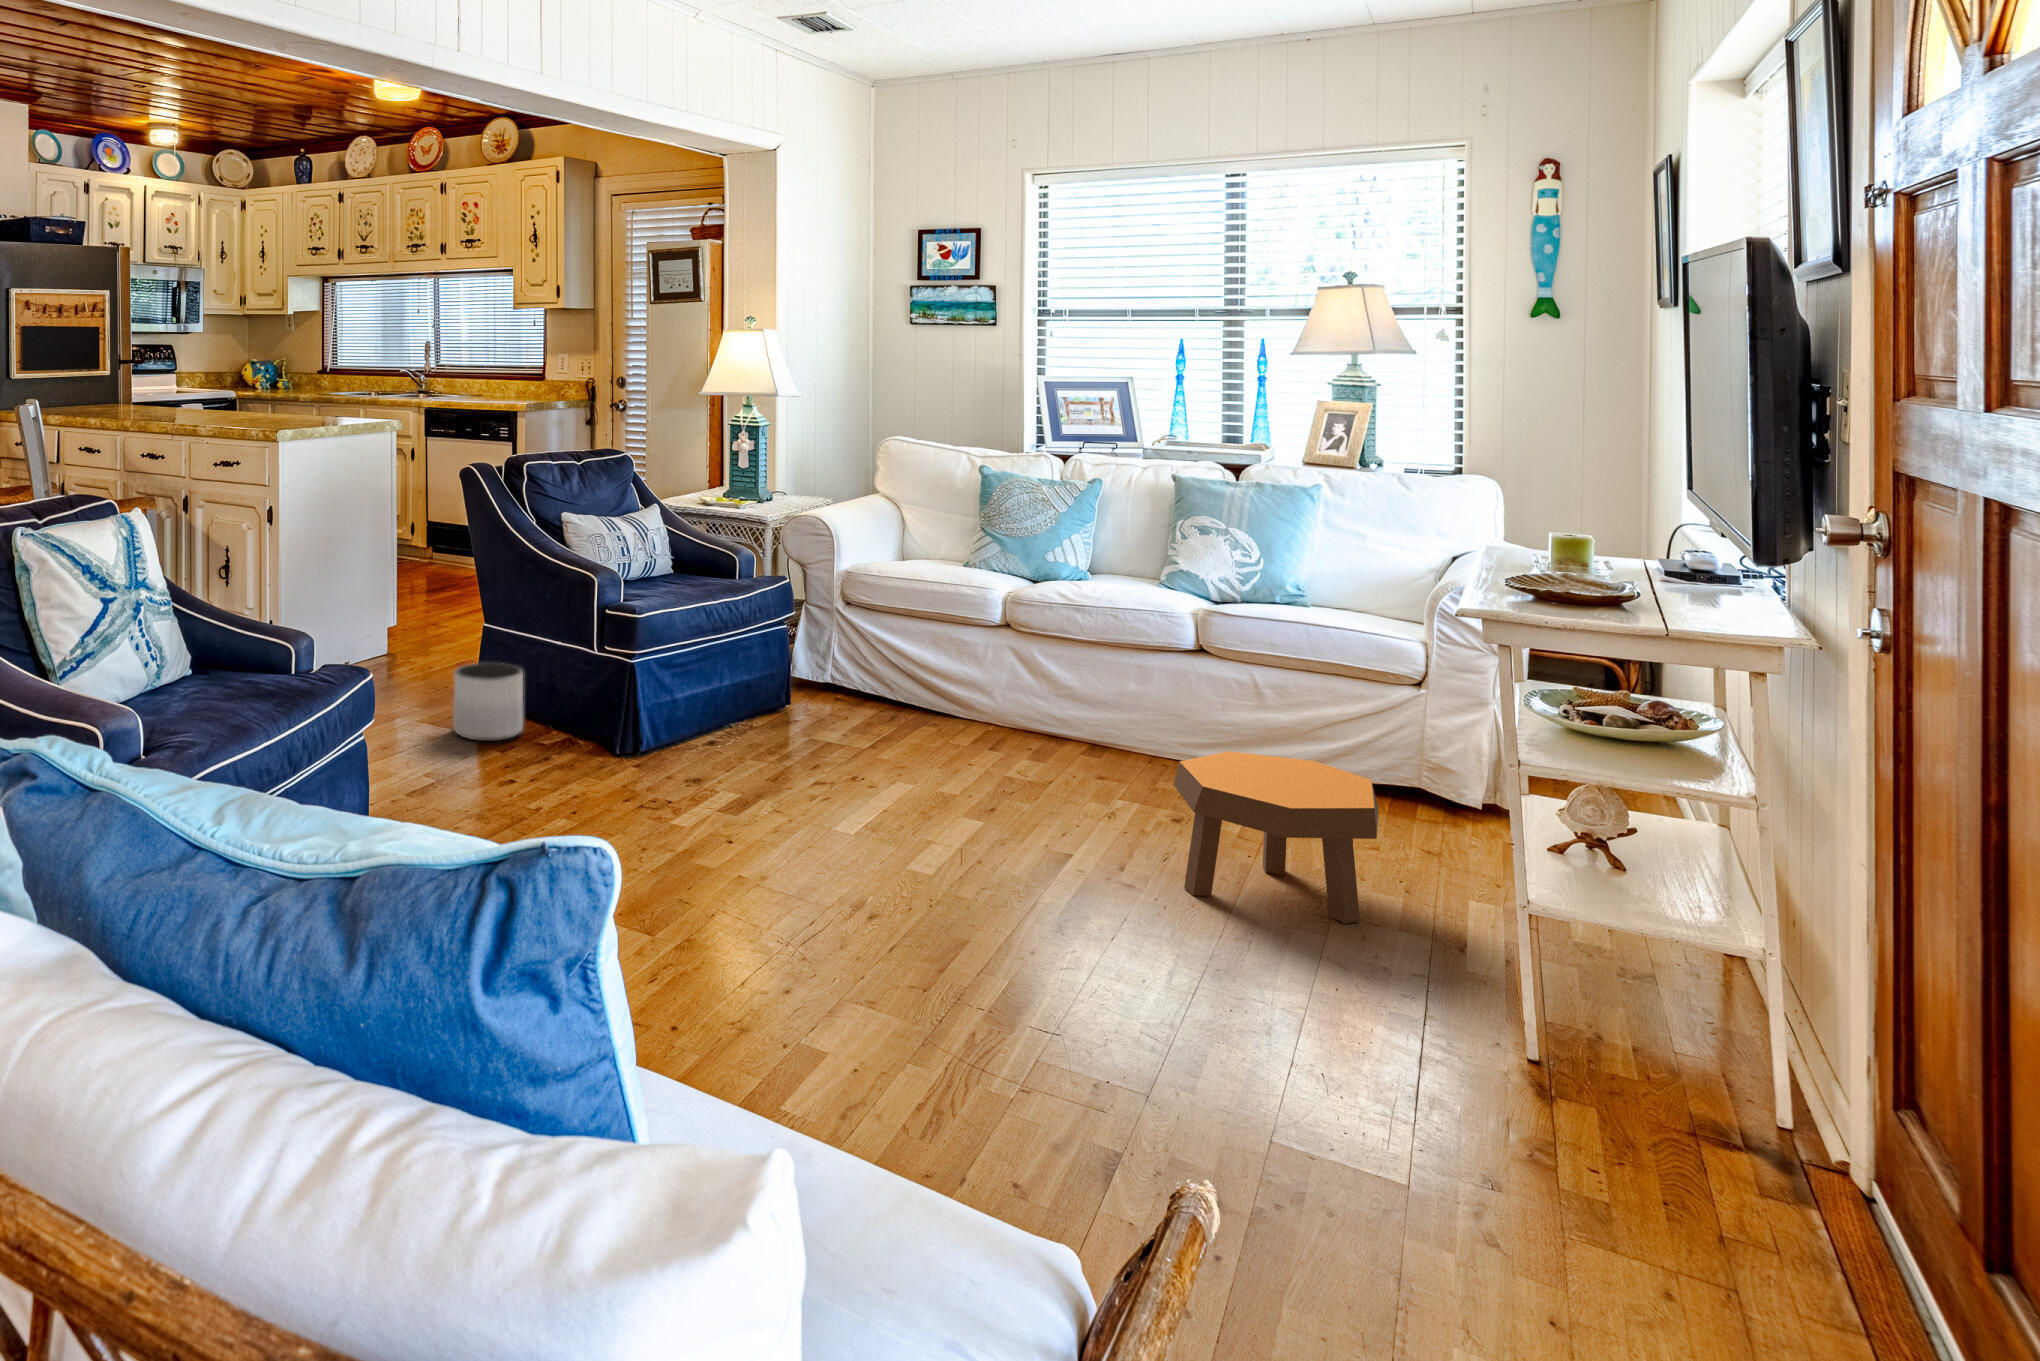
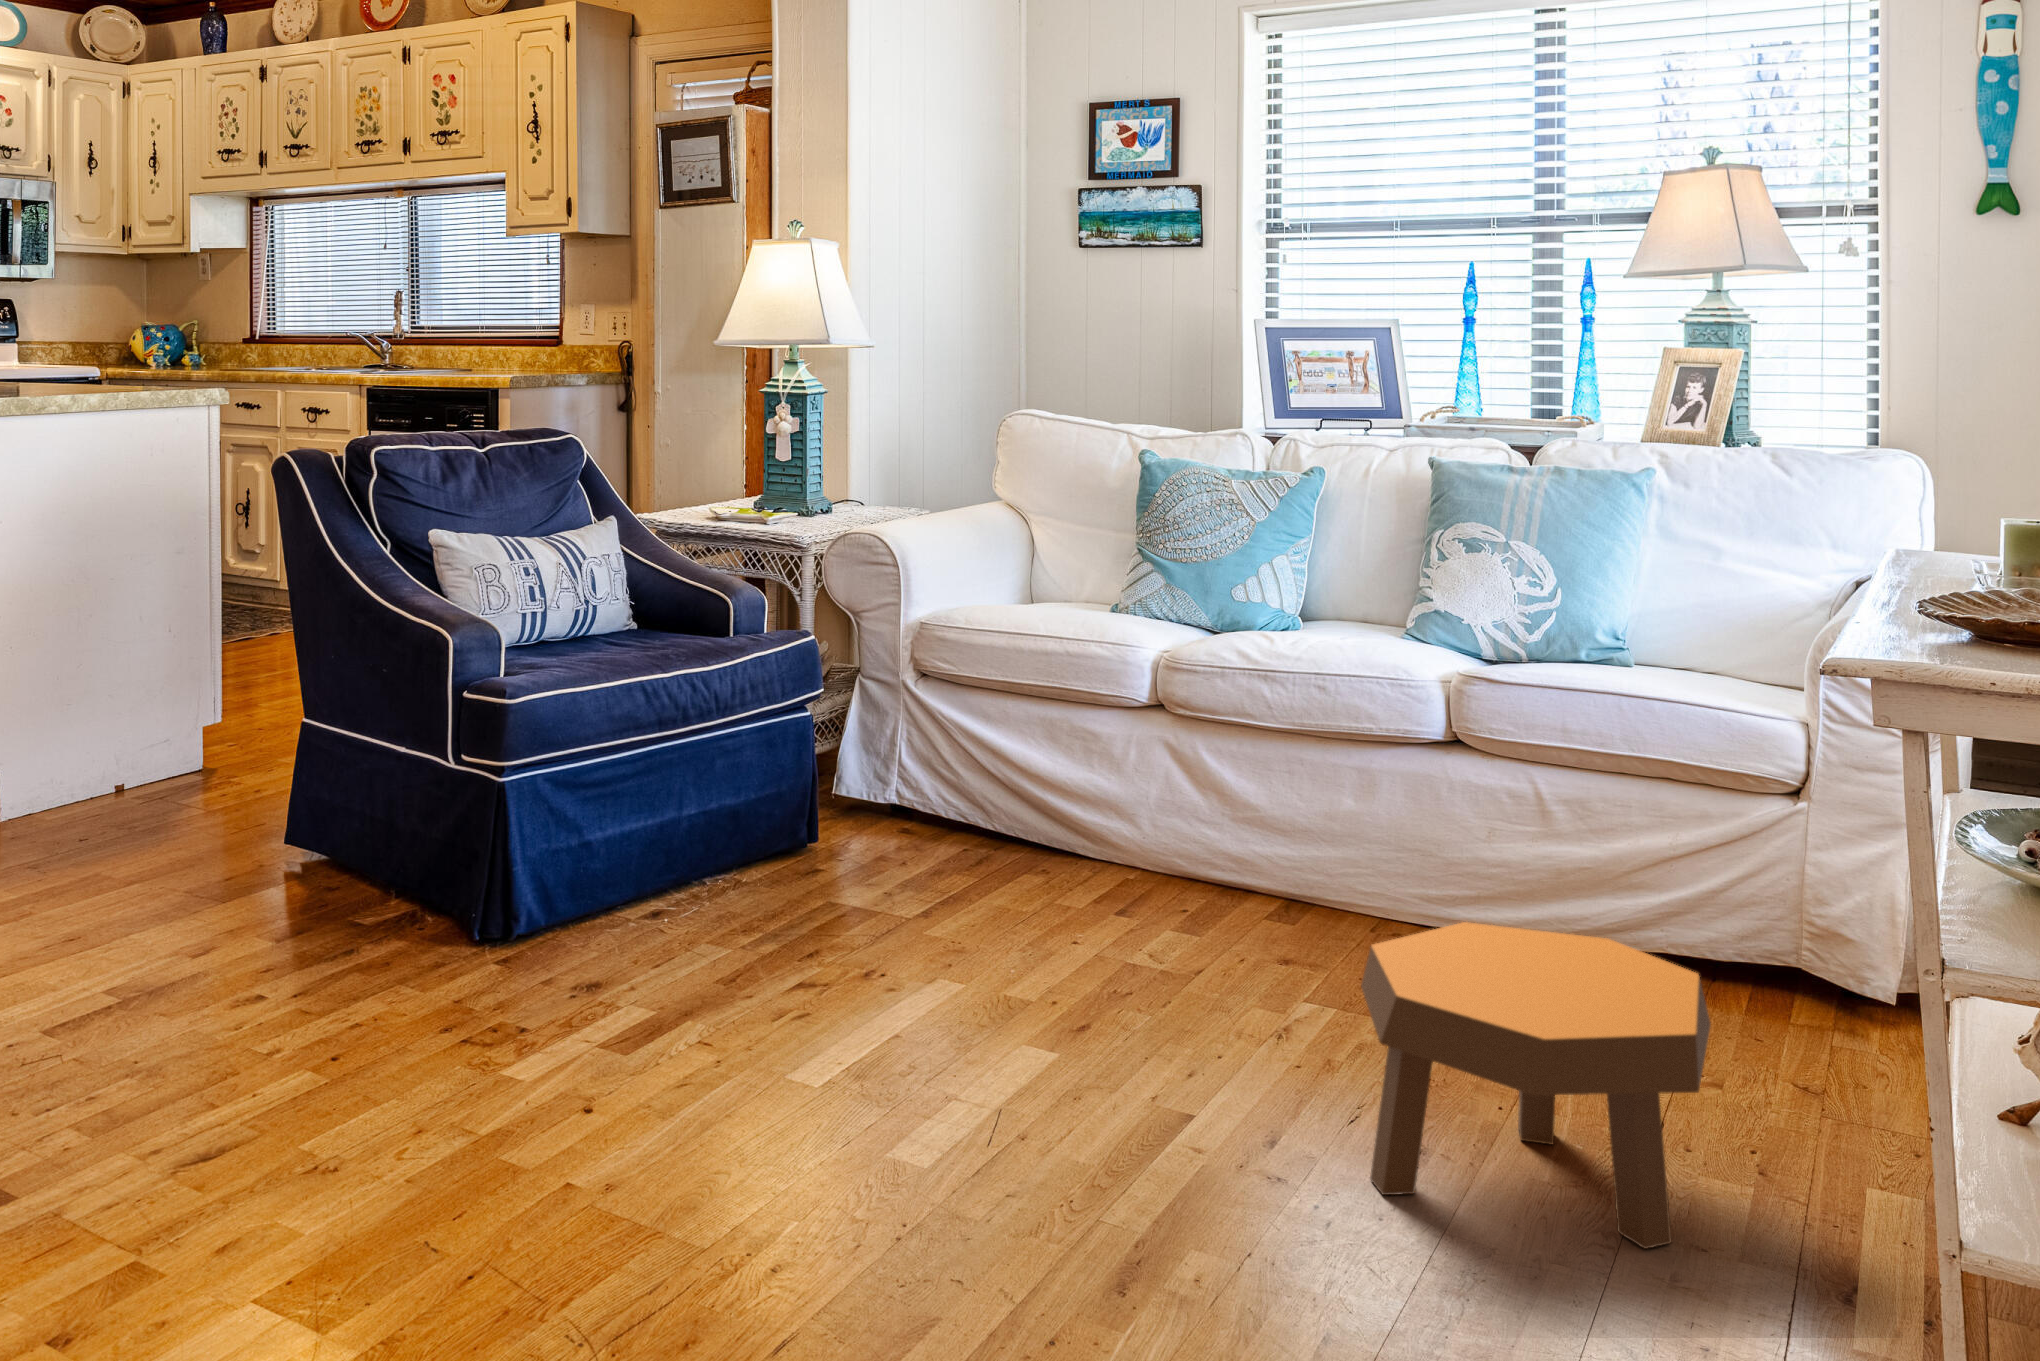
planter: present [453,663,523,741] -> none [218,780,342,915]

